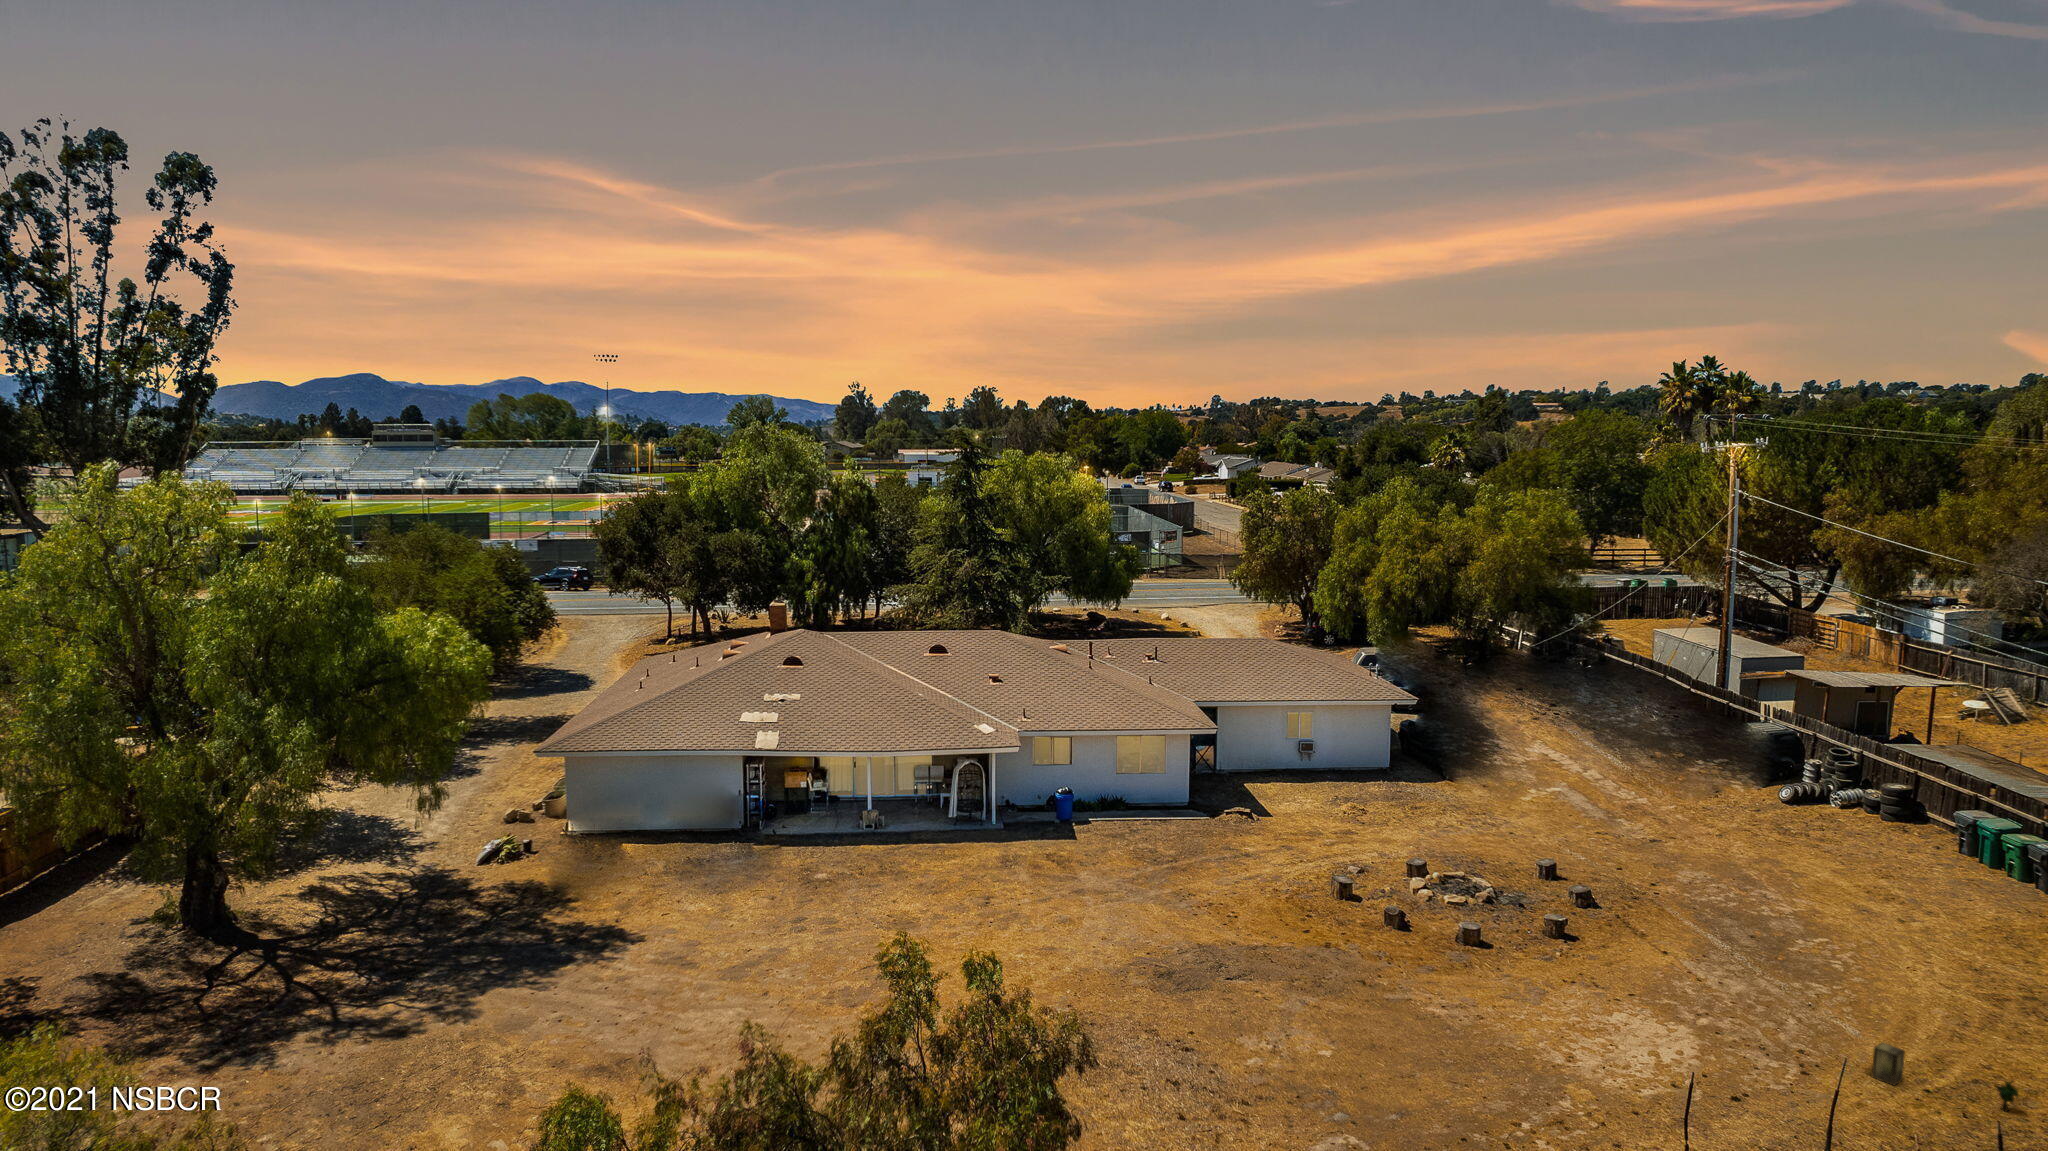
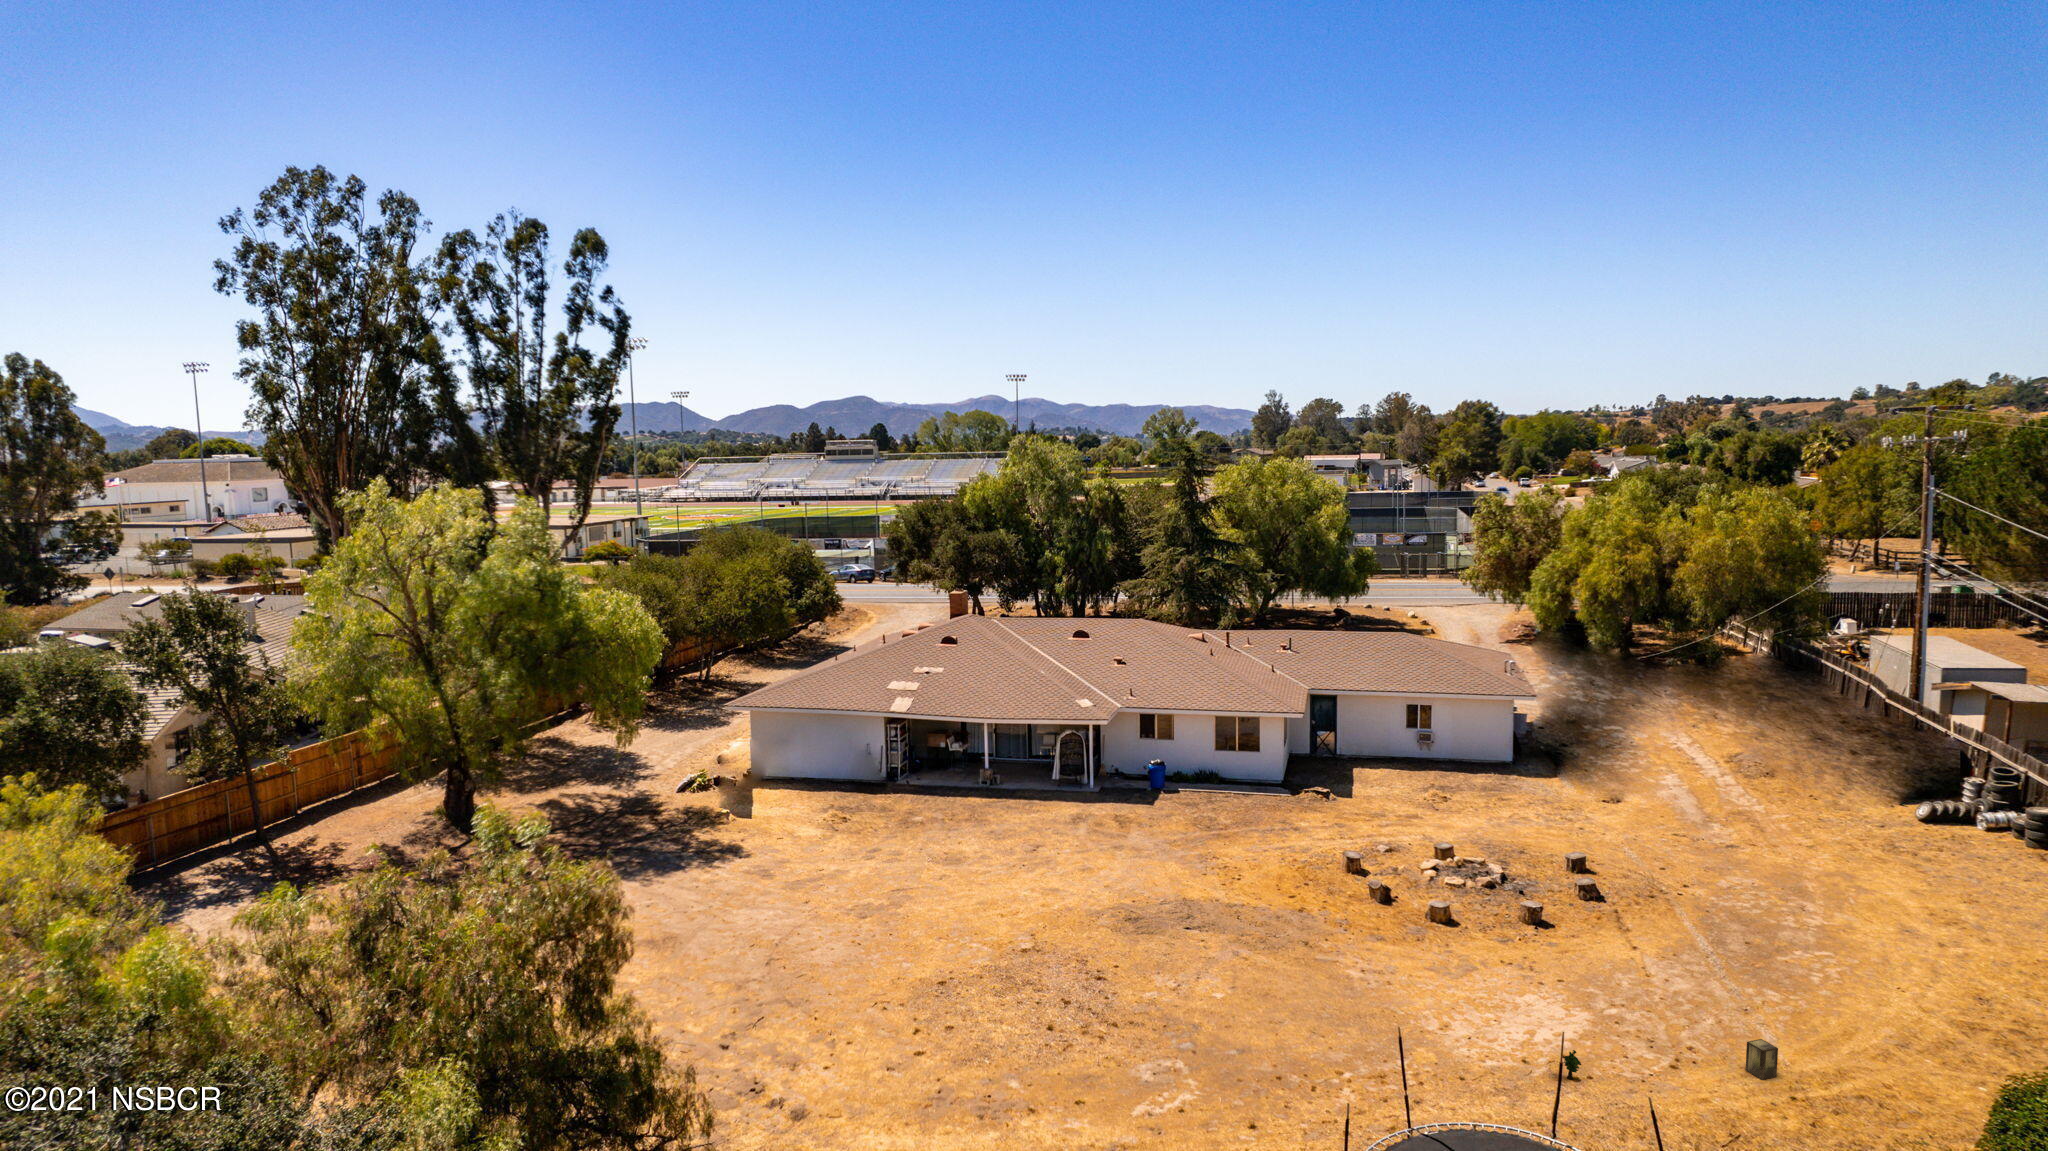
decorative plant: present [1997,1080,2018,1112] -> present [1564,1050,1581,1080]

